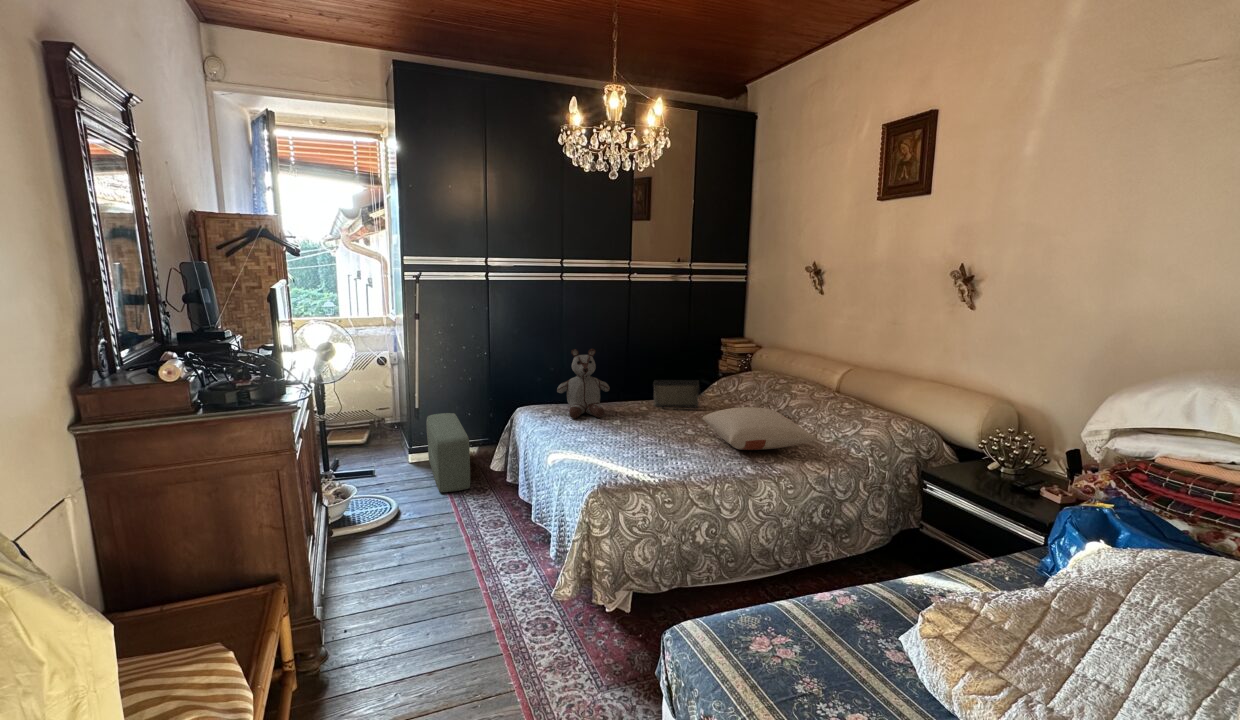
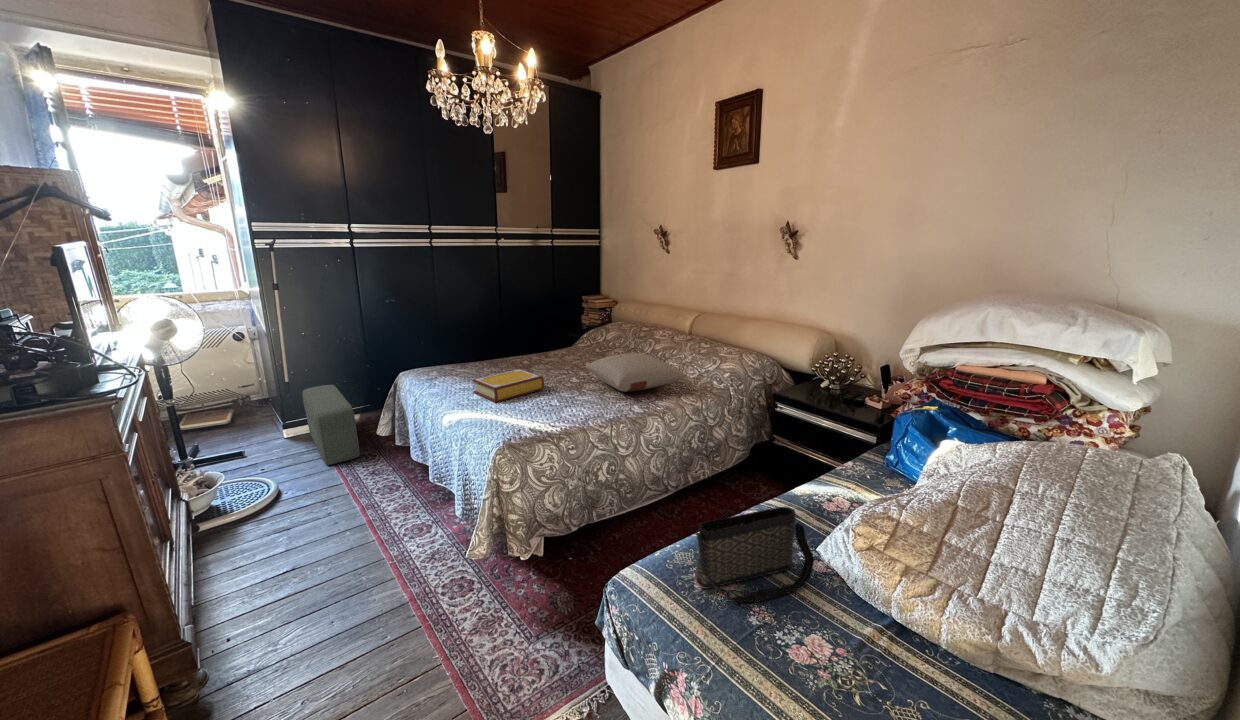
stuffed bear: present [557,349,610,419] -> none [443,311,495,379]
handbag: present [653,380,700,410] -> present [696,506,815,602]
book: none [581,413,654,446] -> present [472,369,544,402]

